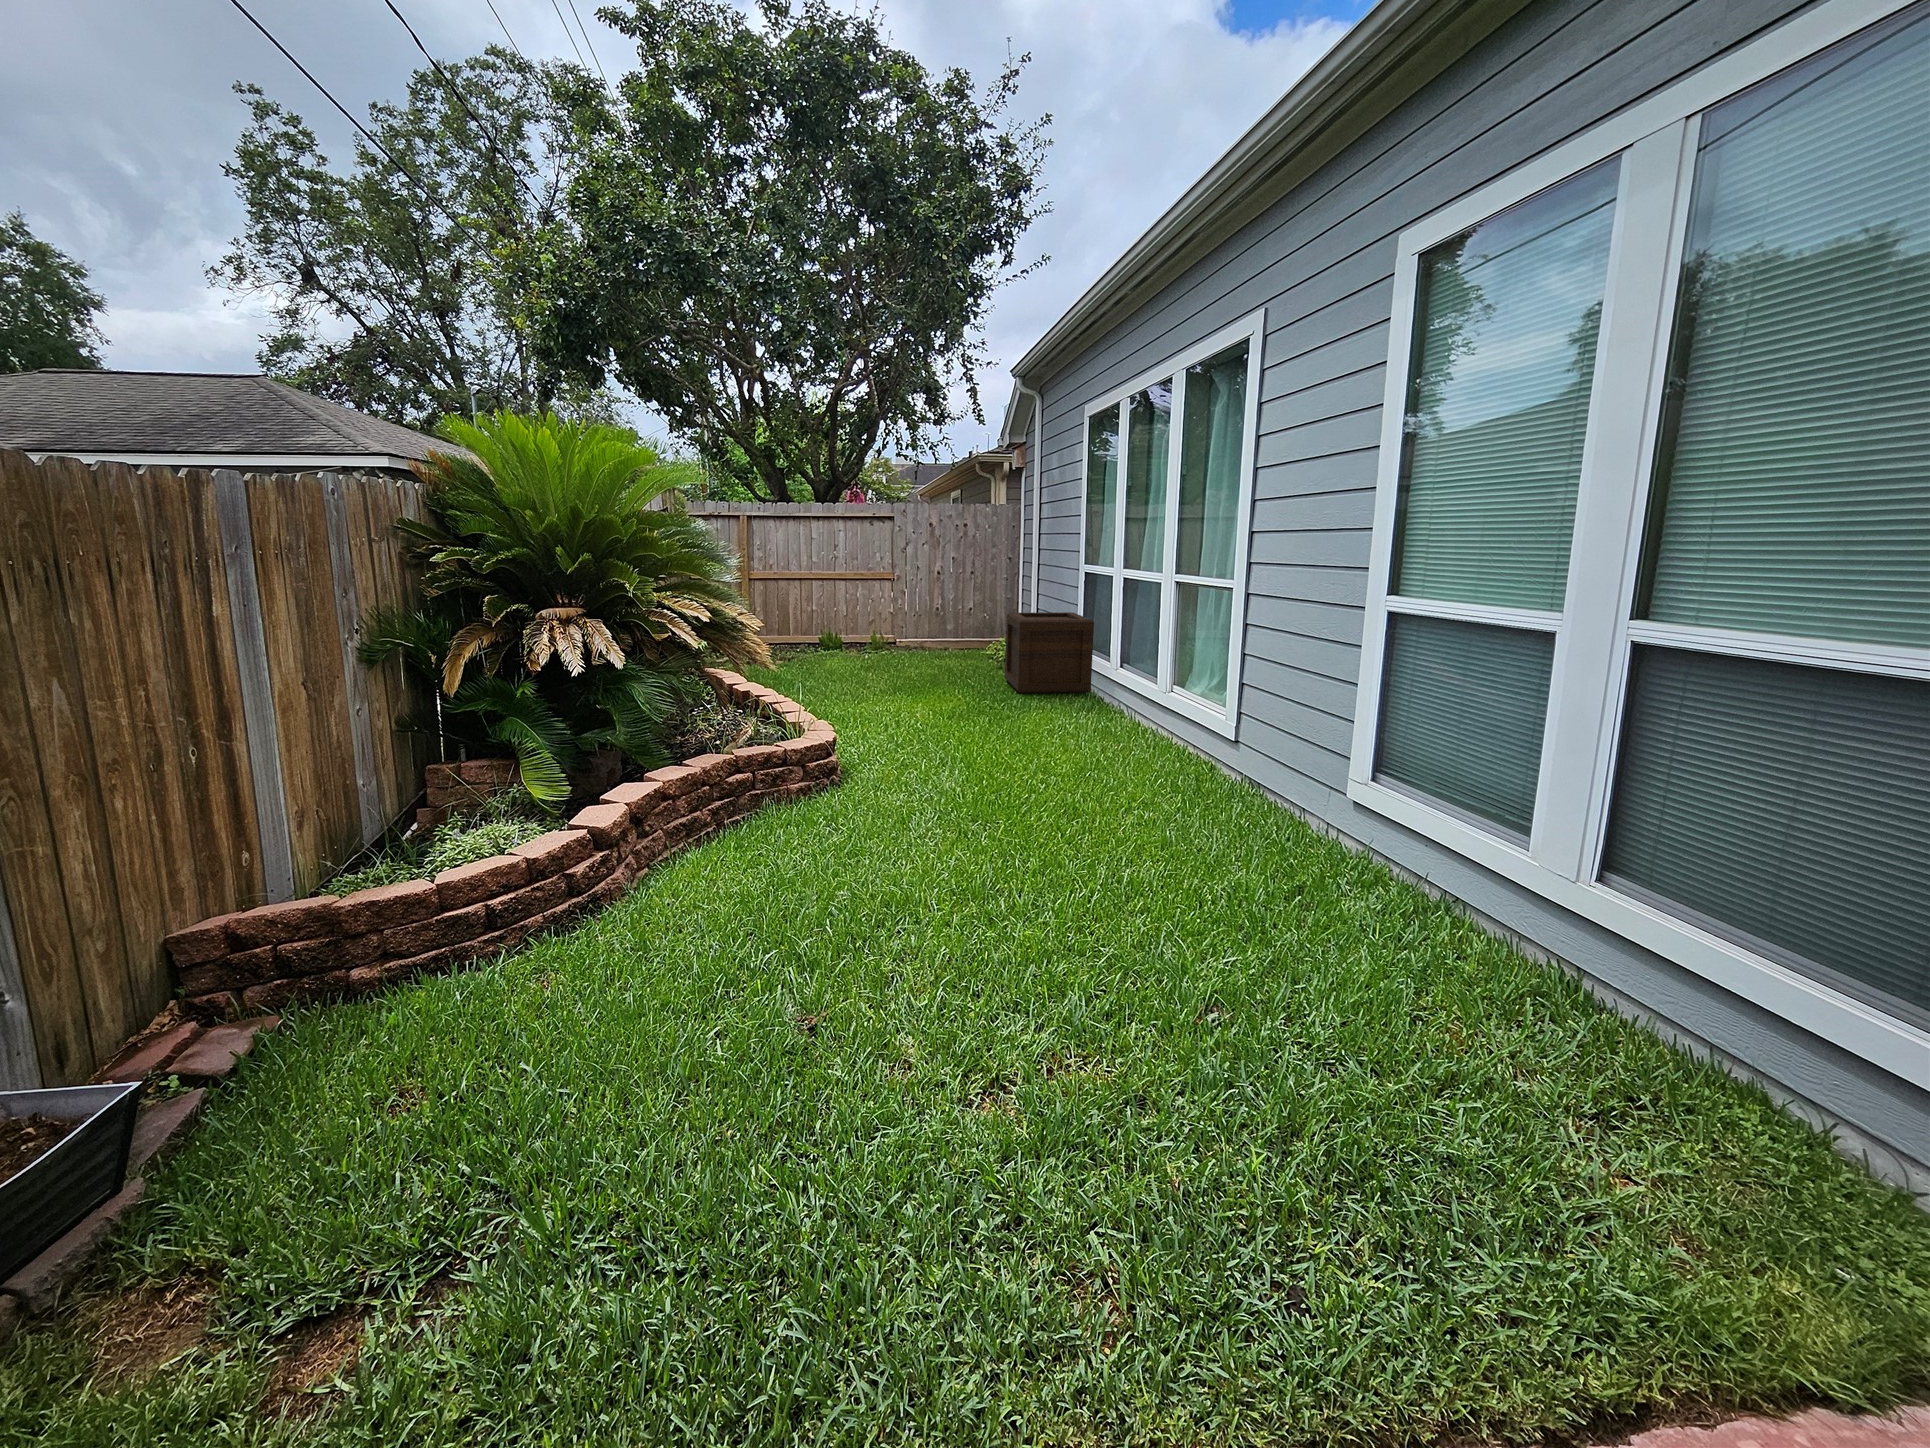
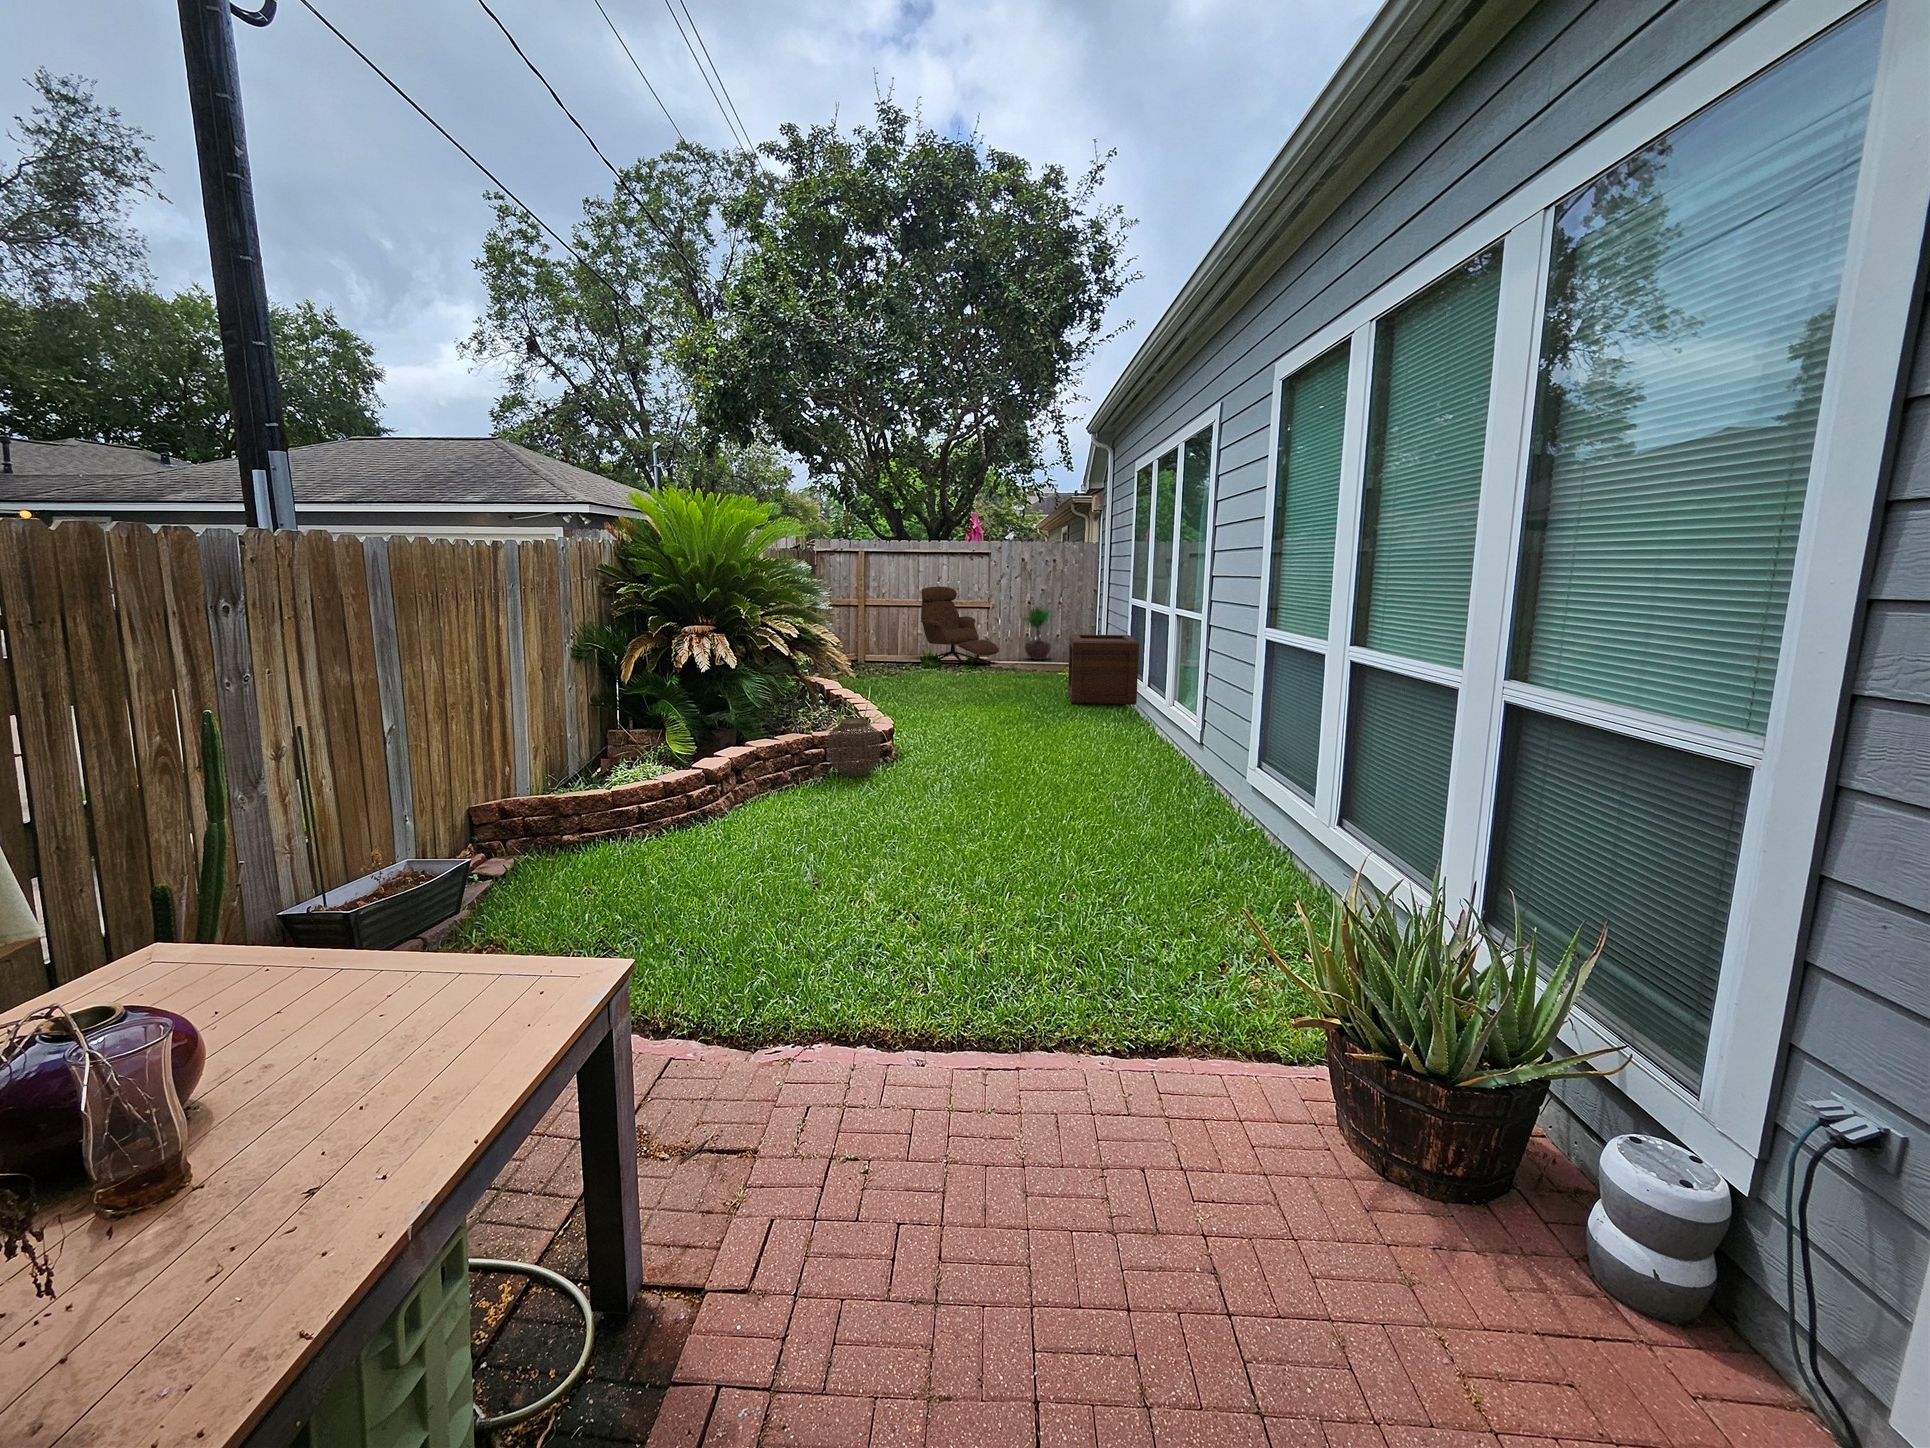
lounge chair: none [815,561,906,651] -> present [921,587,999,666]
potted tree: none [926,576,966,642] -> present [1024,606,1051,660]
woven basket: none [764,731,837,814] -> present [828,718,880,777]

